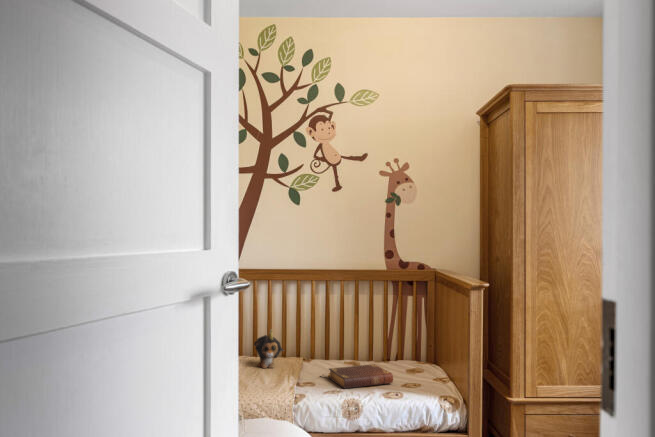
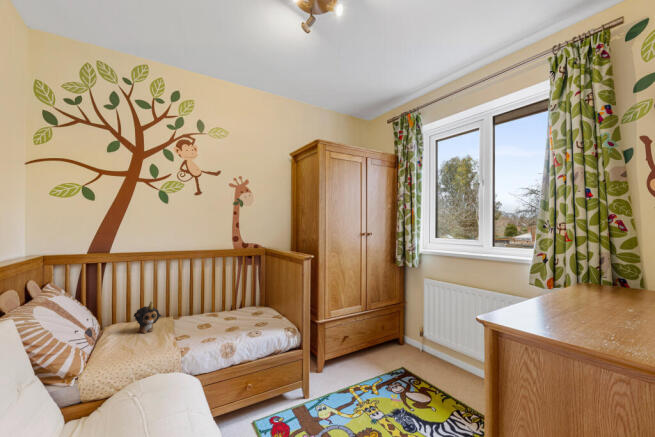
book: present [329,364,393,388] -> none [202,313,251,336]

